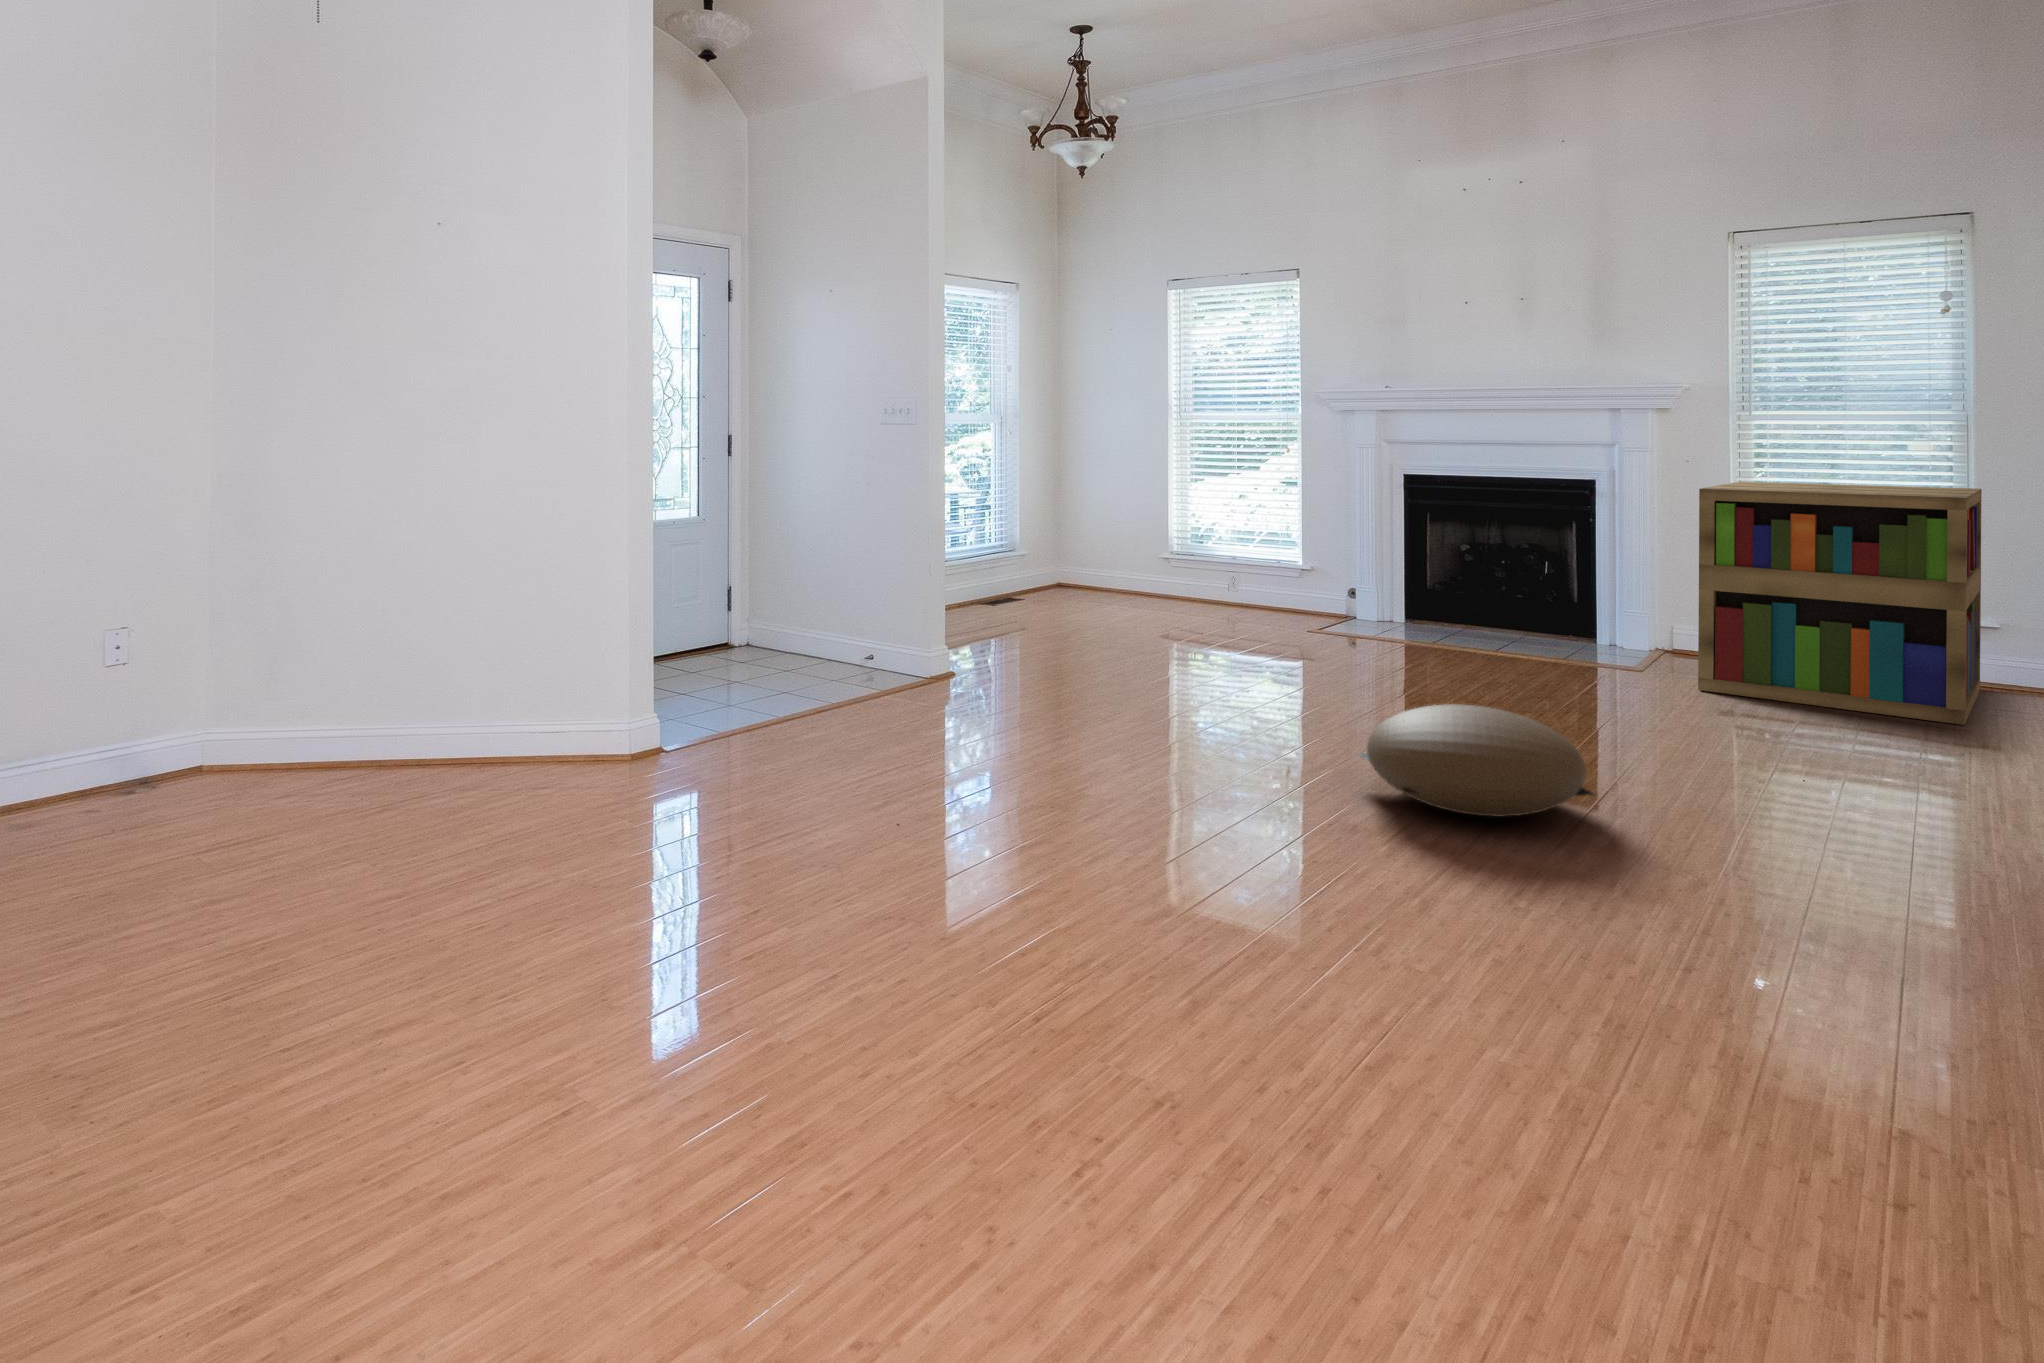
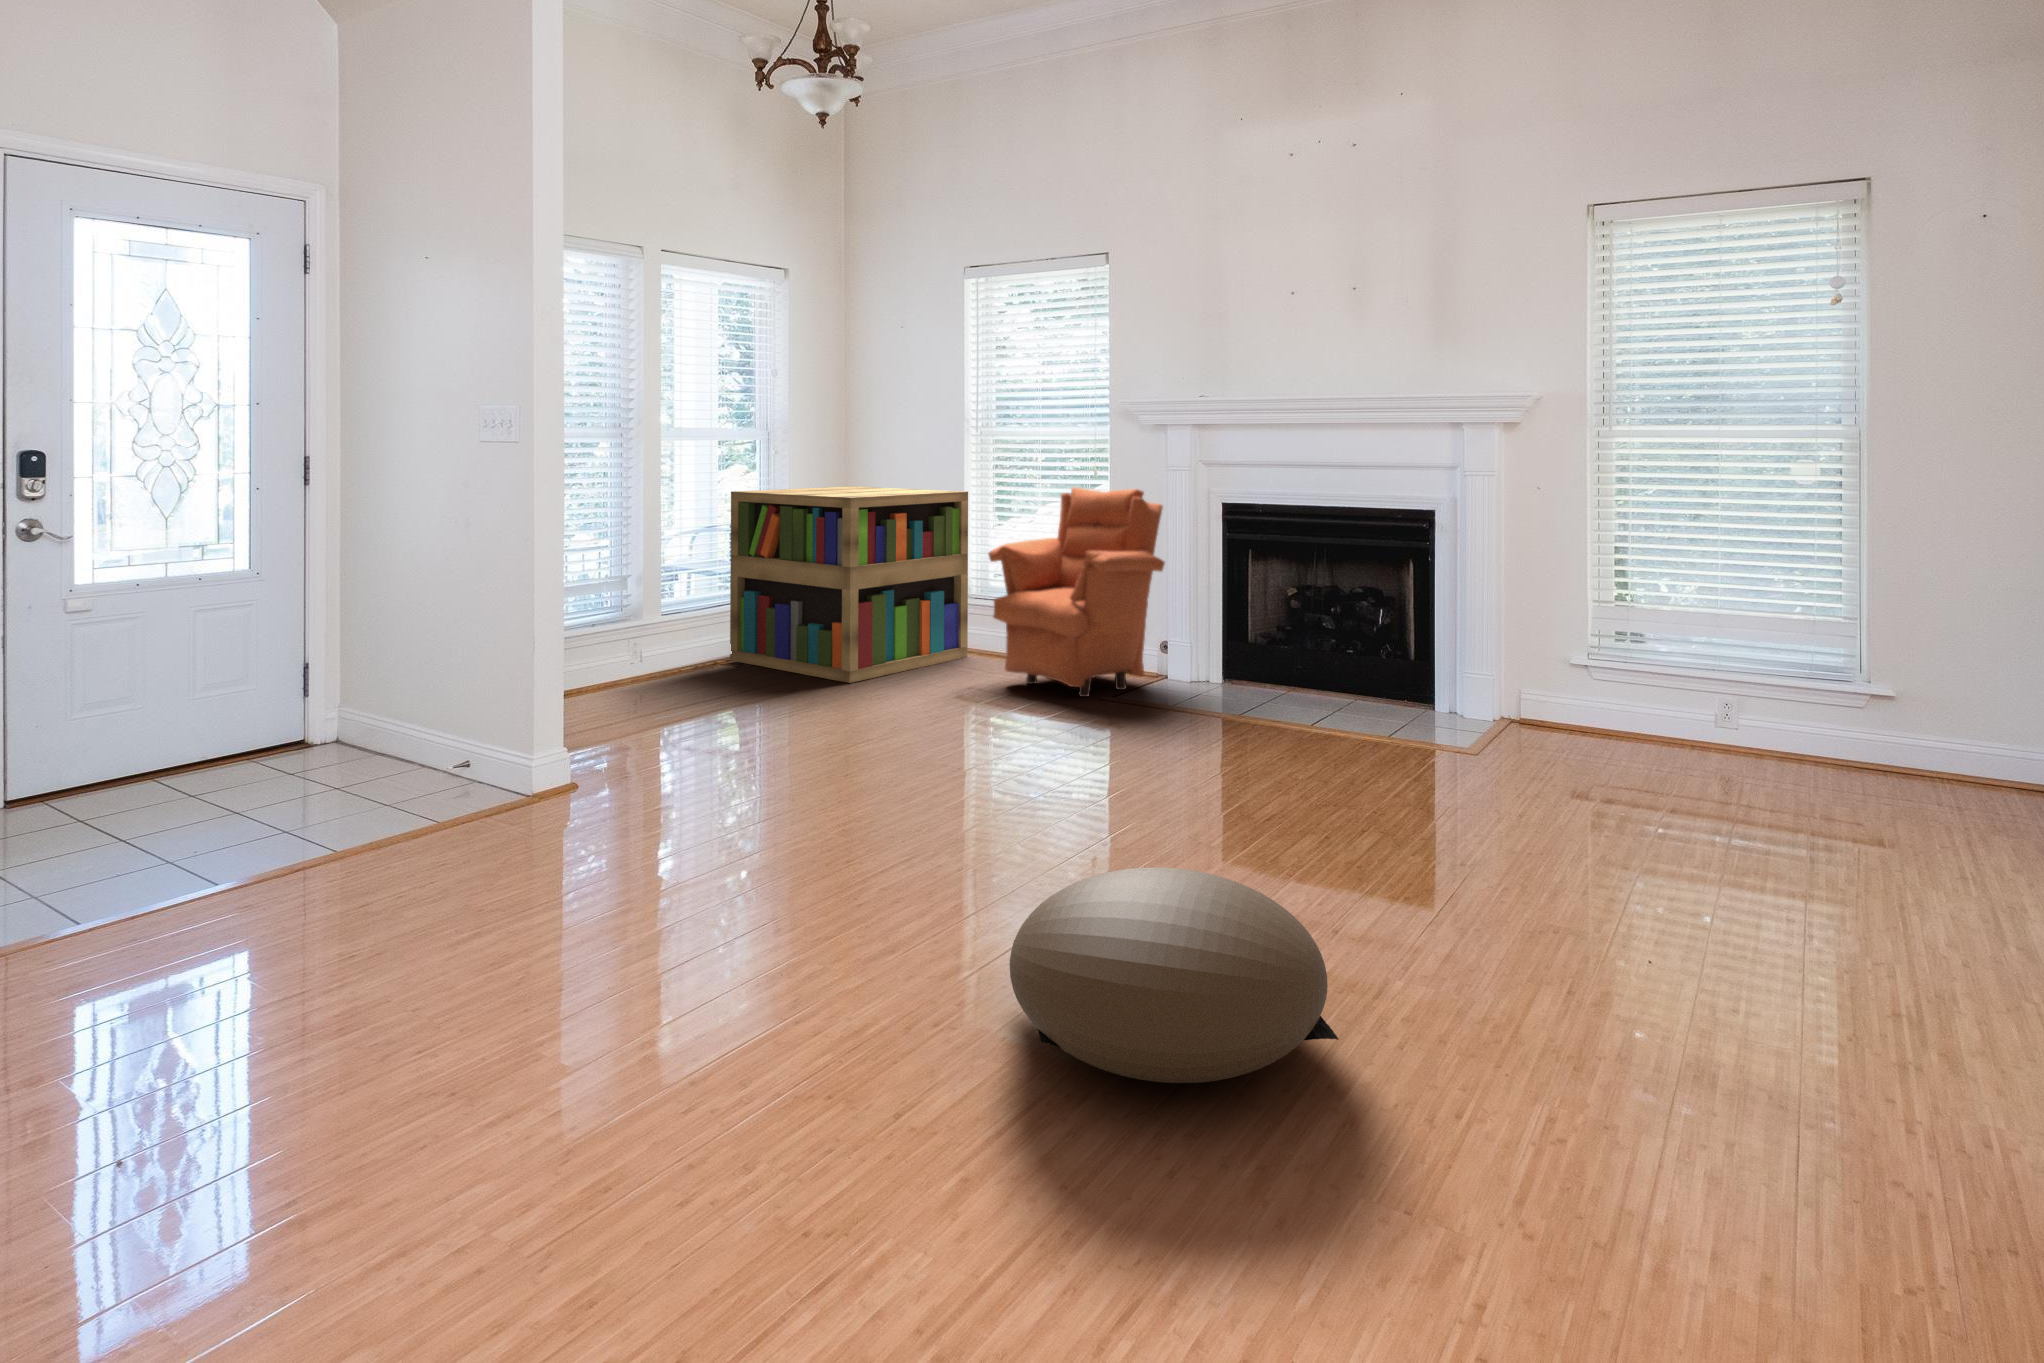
armchair: none [1203,464,1360,634] -> present [988,487,1165,697]
bookshelf: present [1698,482,1982,725] -> present [730,486,968,683]

